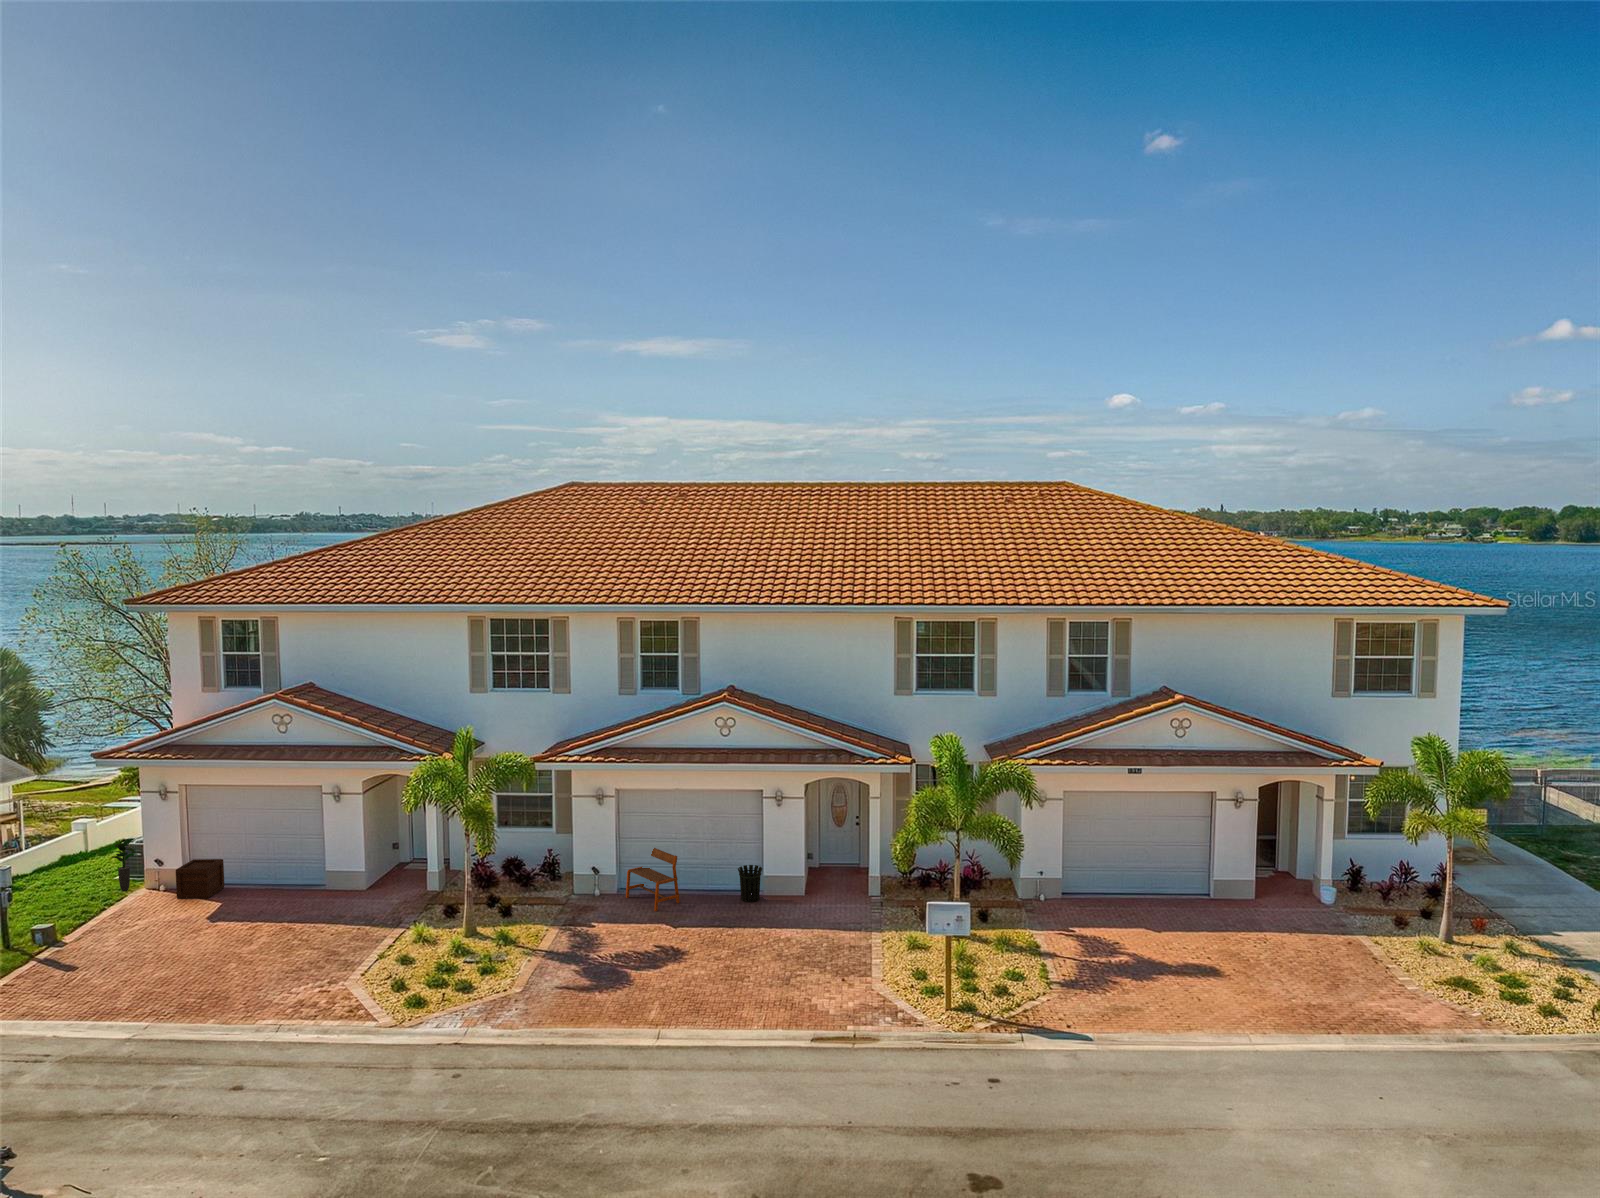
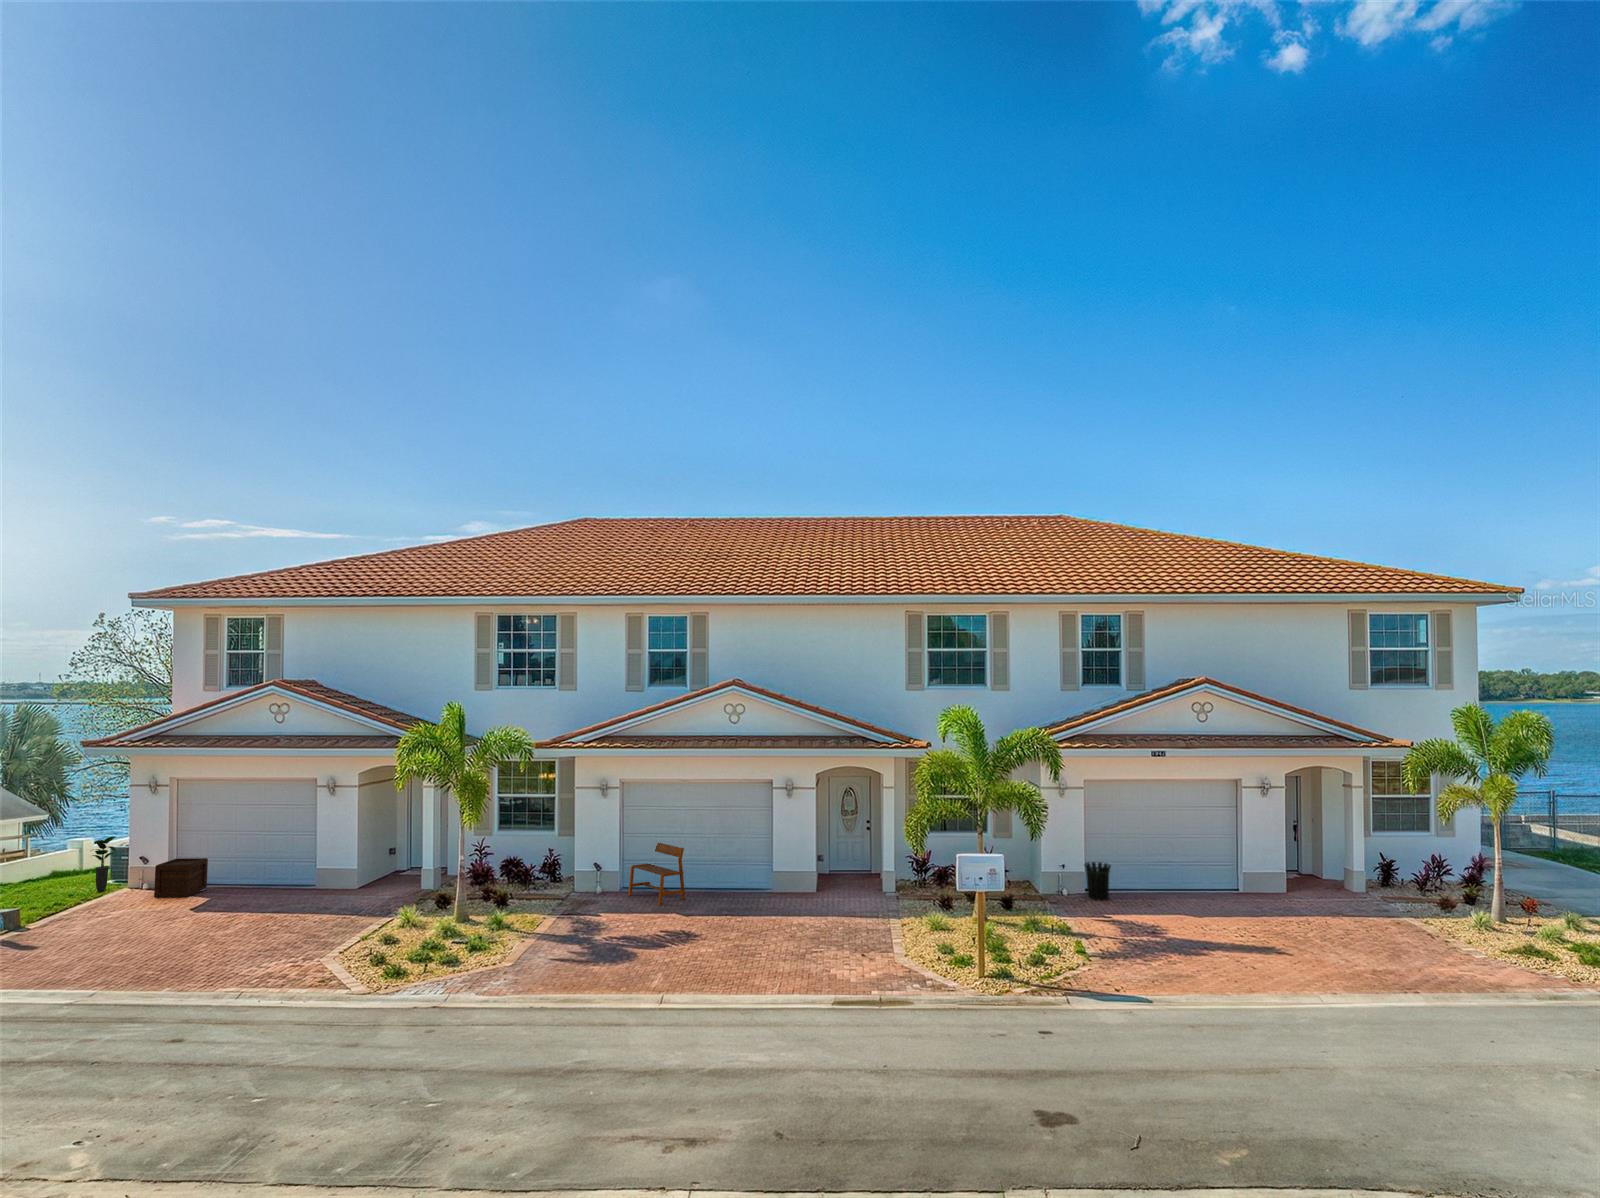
waste bin: present [738,865,762,902] -> present [1084,862,1111,901]

